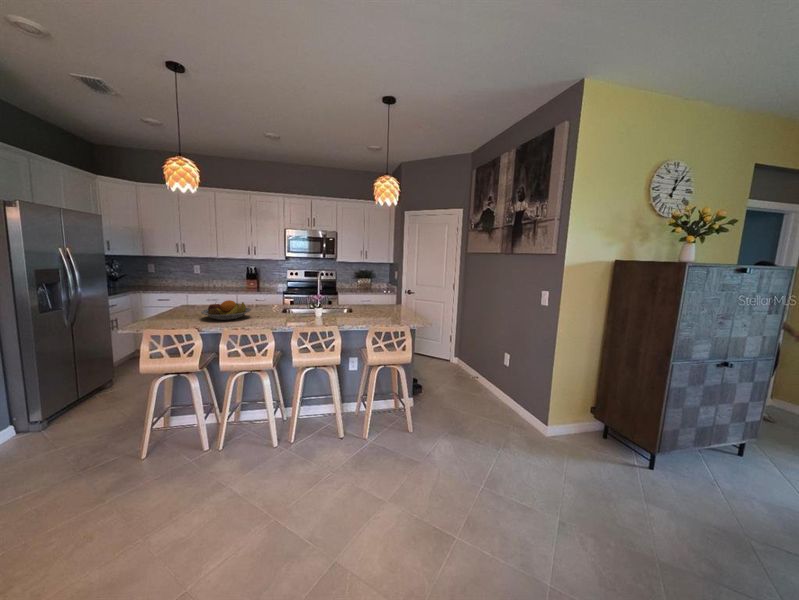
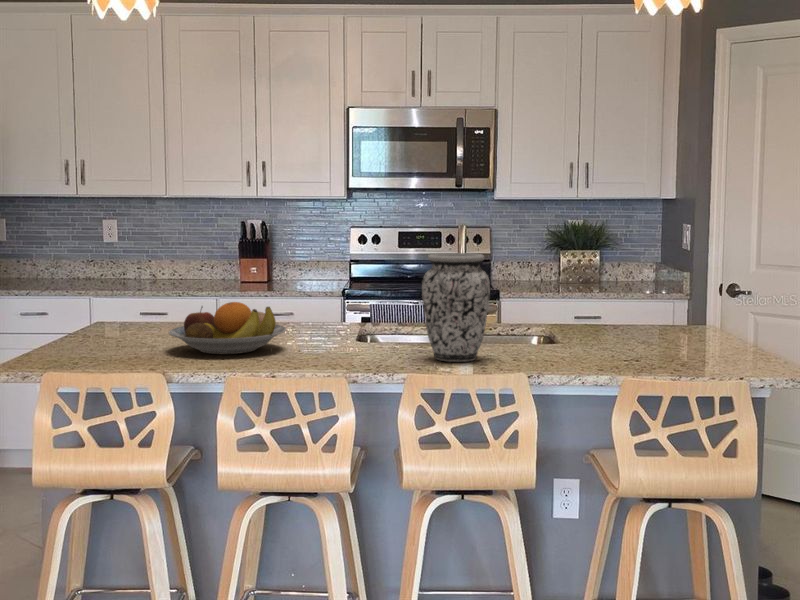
vase: none [302,284,326,322] -> present [422,253,490,362]

